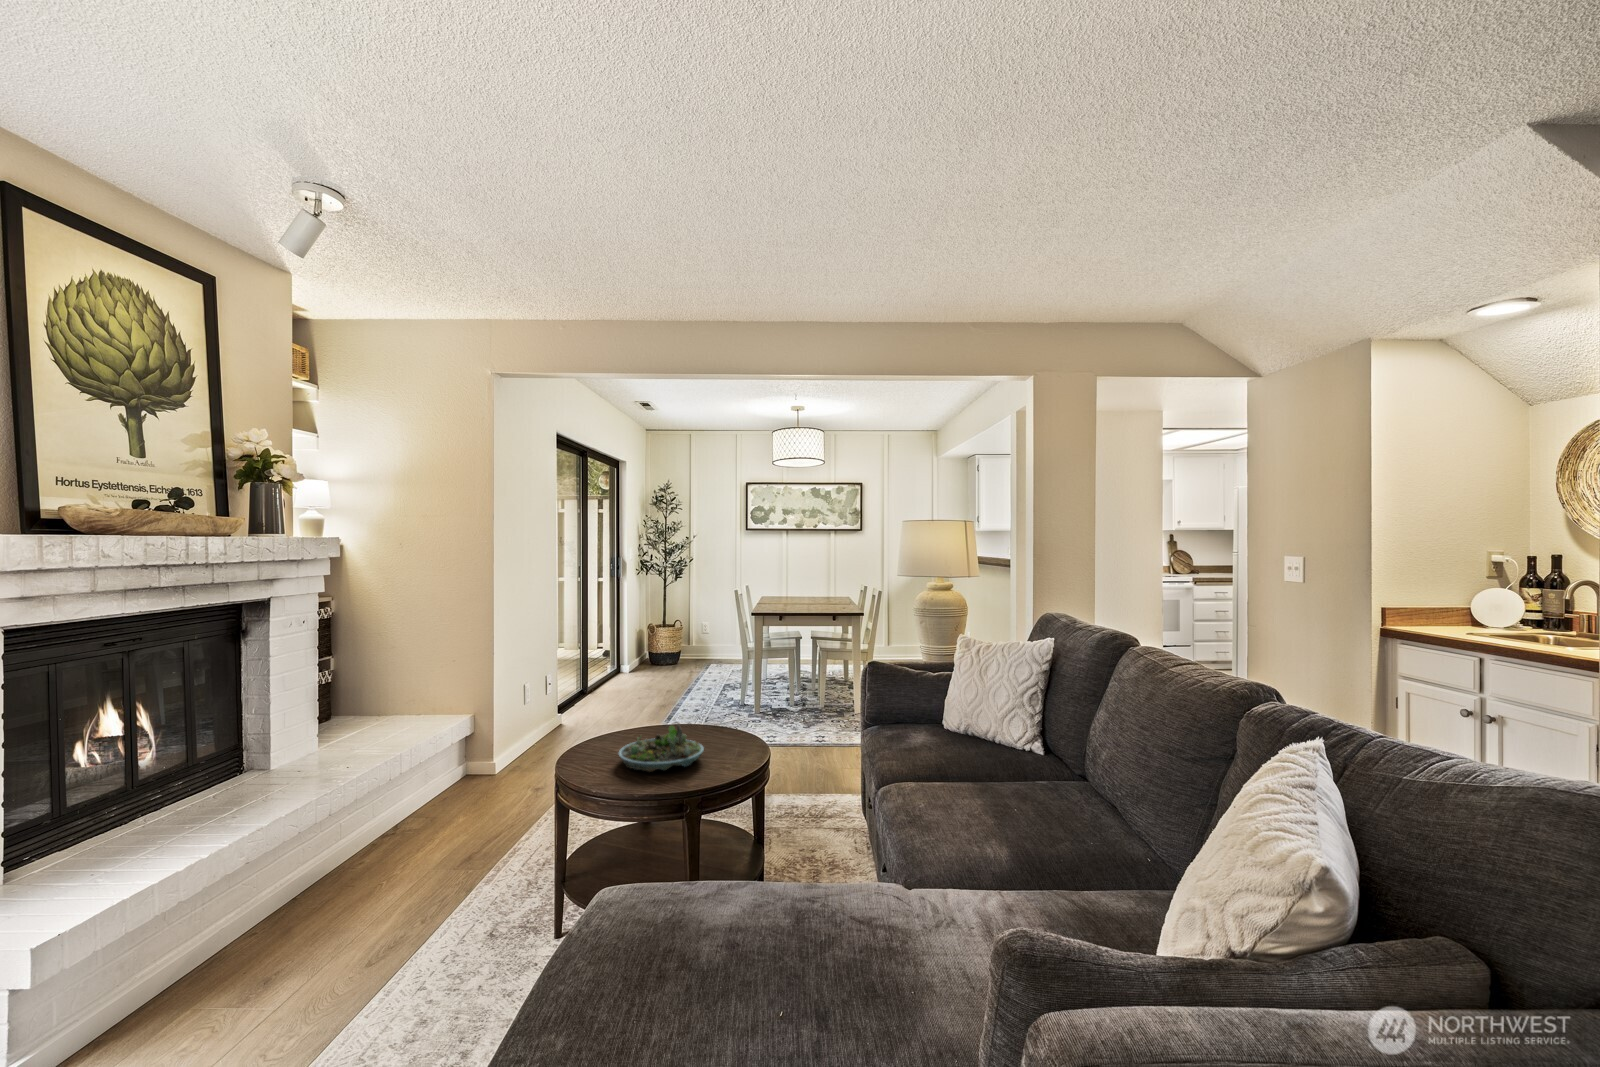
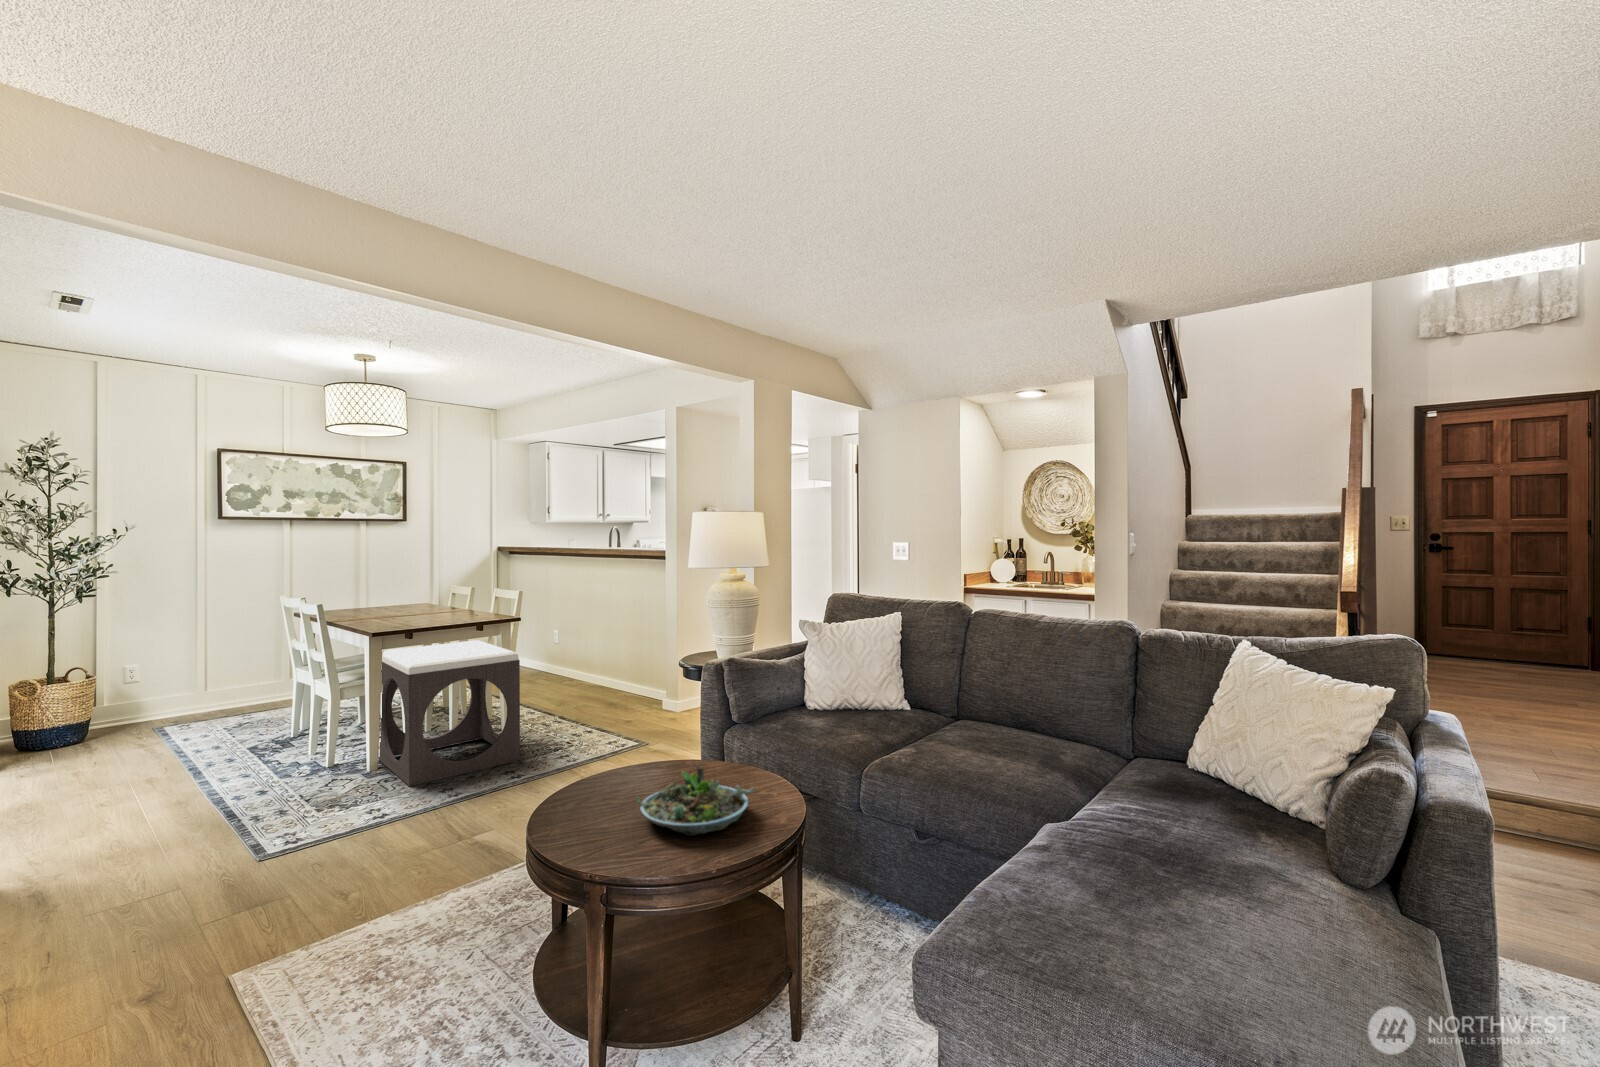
footstool: none [754,625,839,727] -> present [379,640,520,786]

